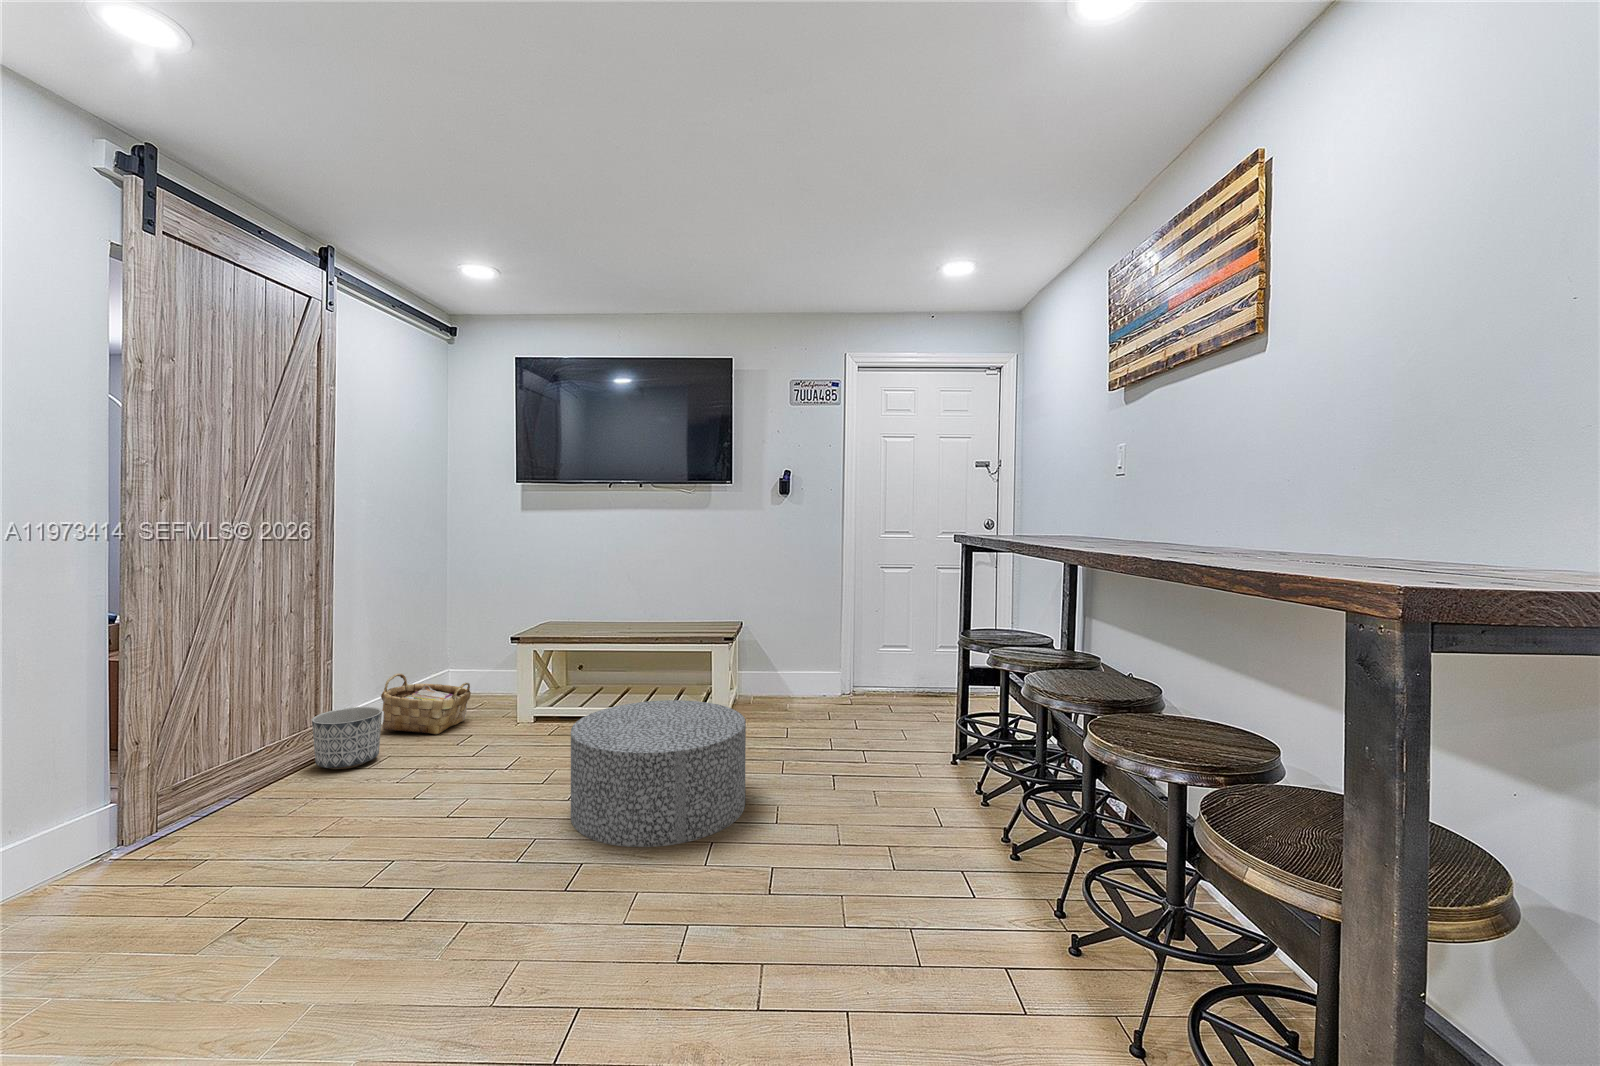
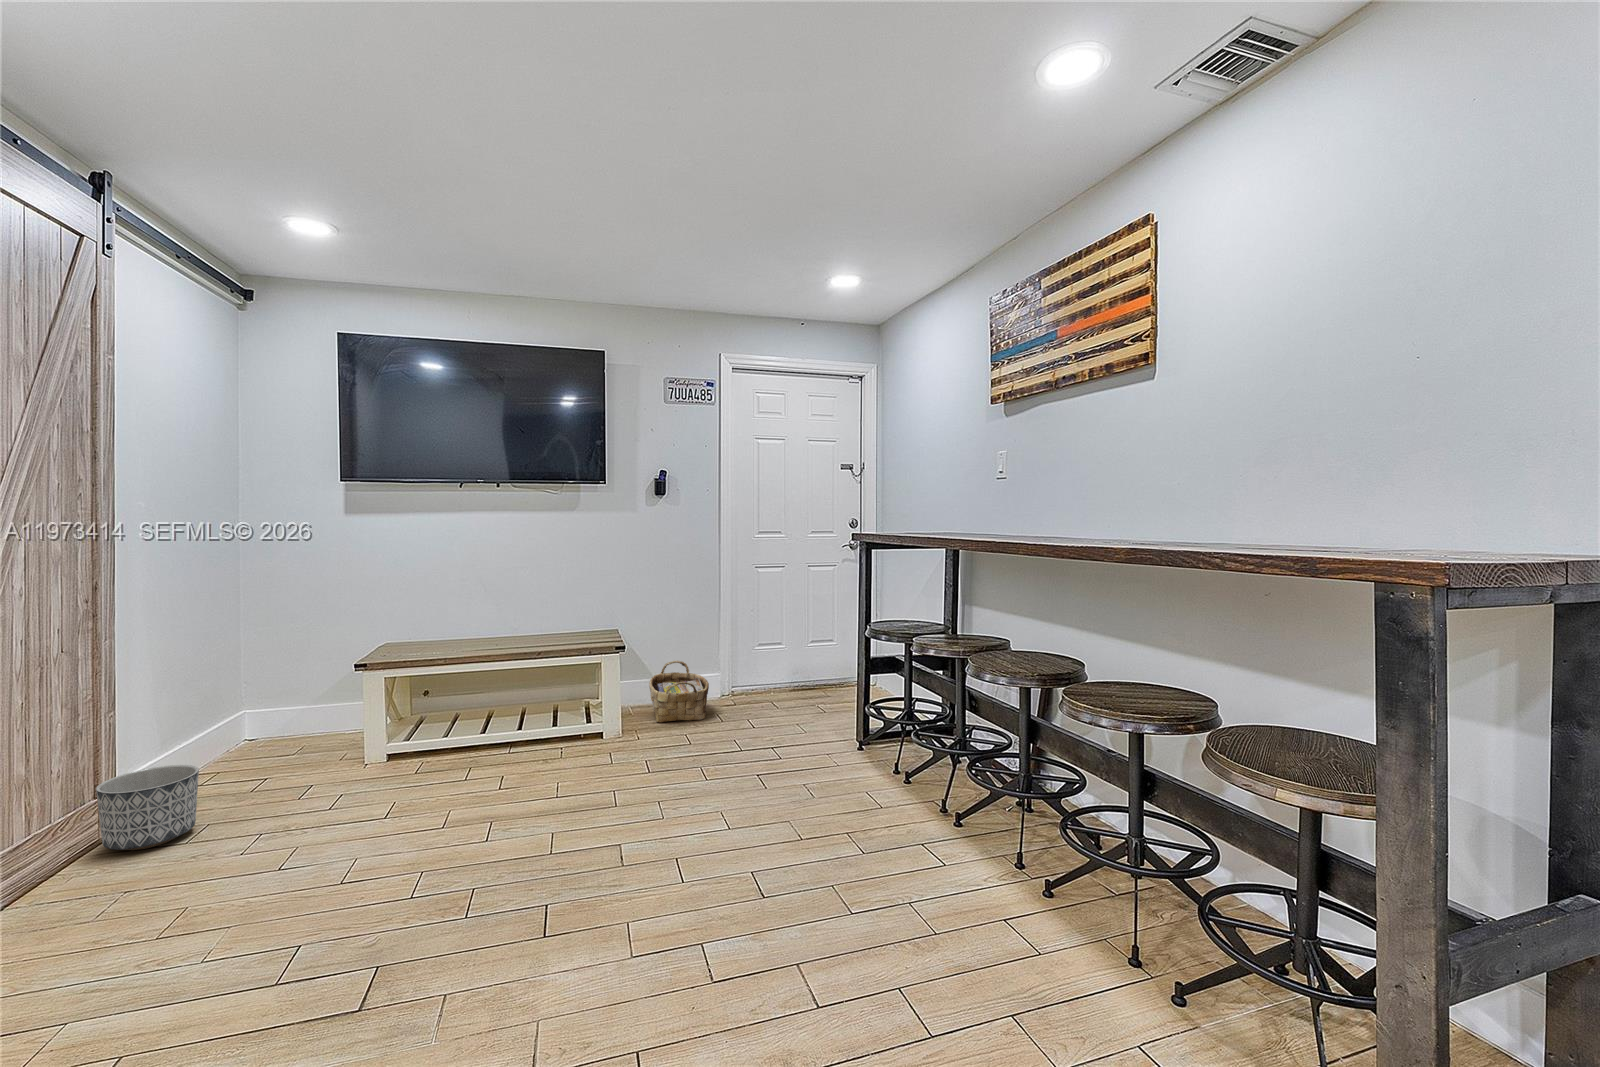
woven basket: present [381,673,471,734] -> present [649,661,709,723]
ottoman: present [571,700,746,847] -> none [498,716,691,878]

